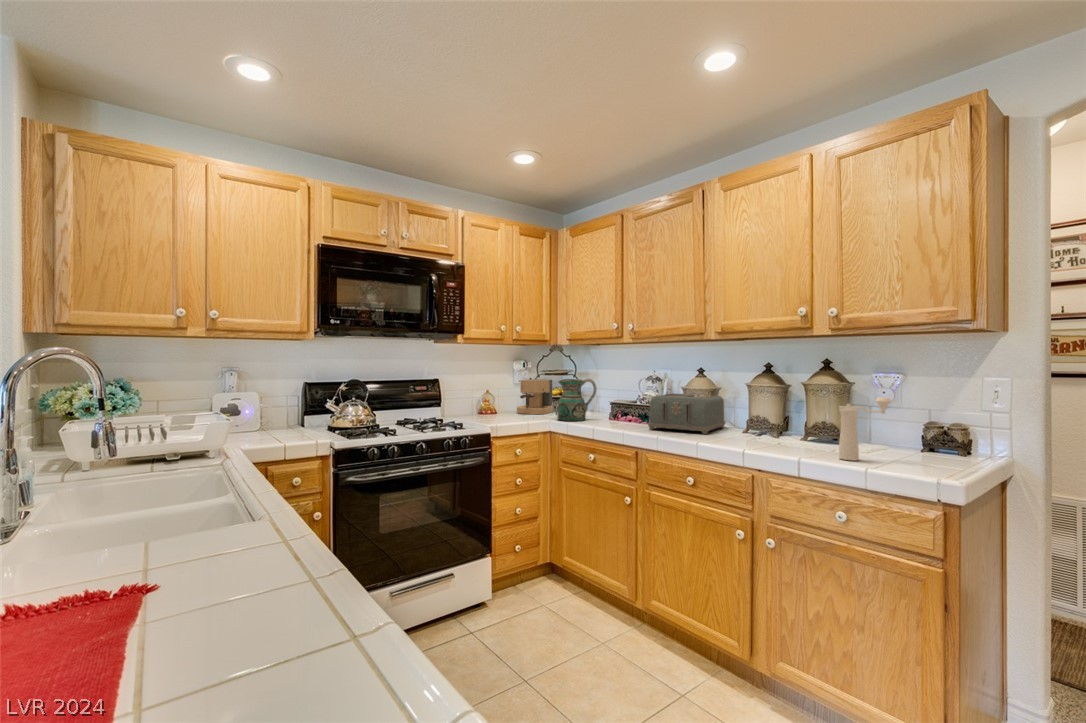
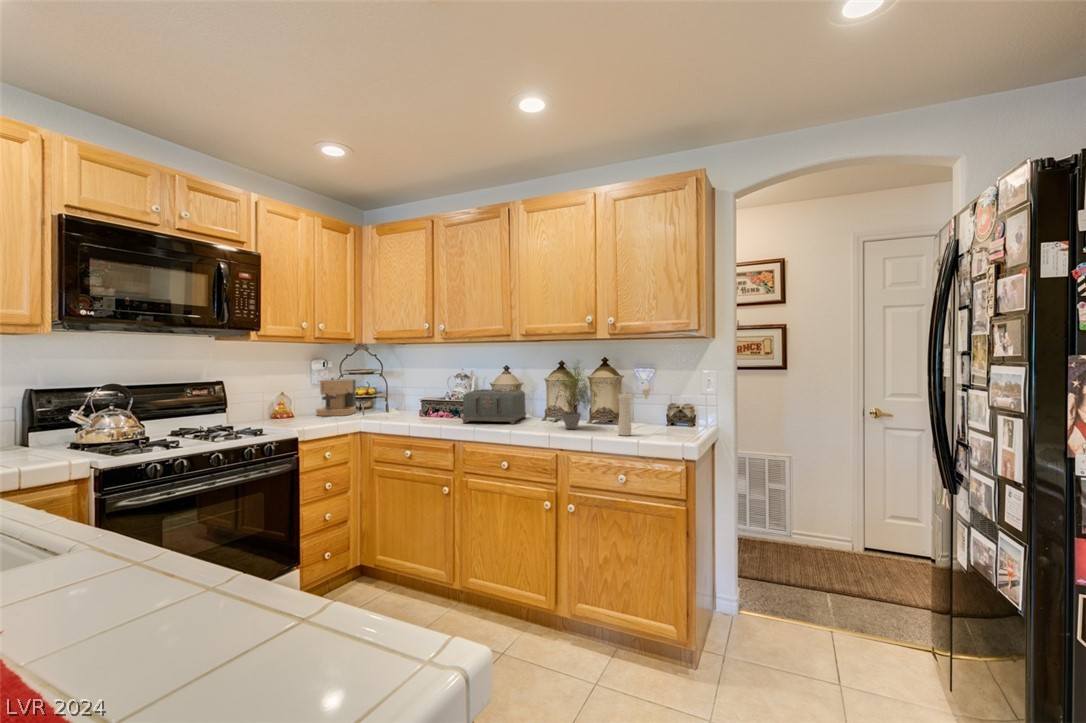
potted plant: none [746,361,819,446] -> present [553,367,597,429]
ceramic pitcher: present [558,379,597,421] -> none [367,377,407,420]

